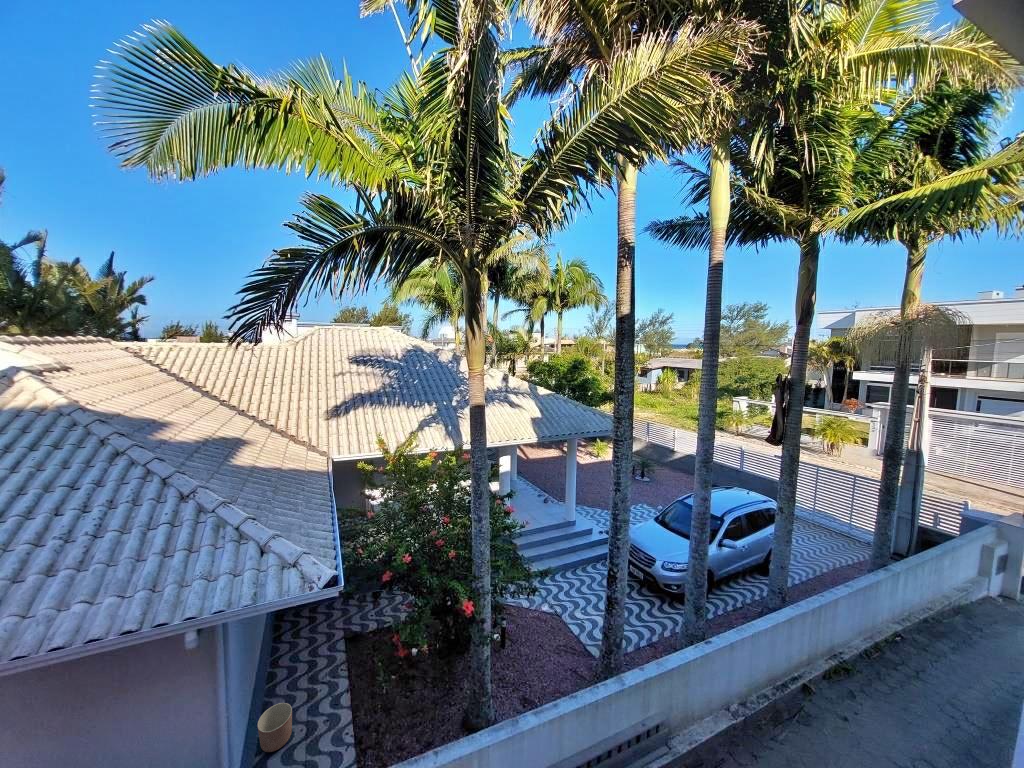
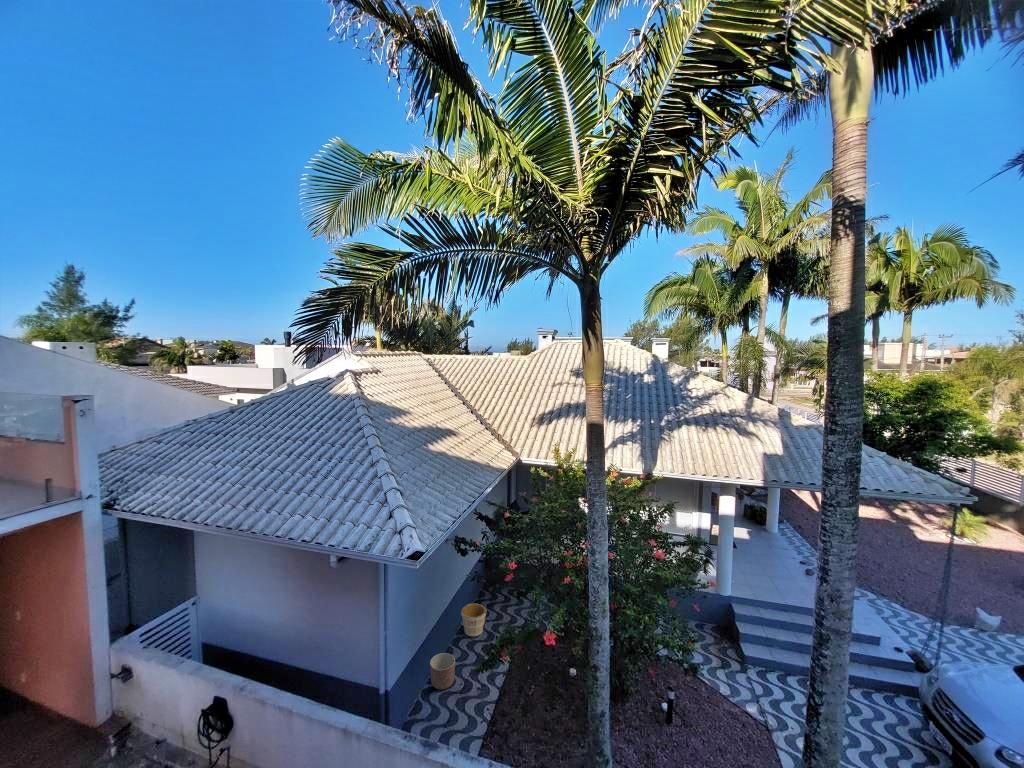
wooden bucket: none [274,627,308,668] -> present [461,603,486,636]

